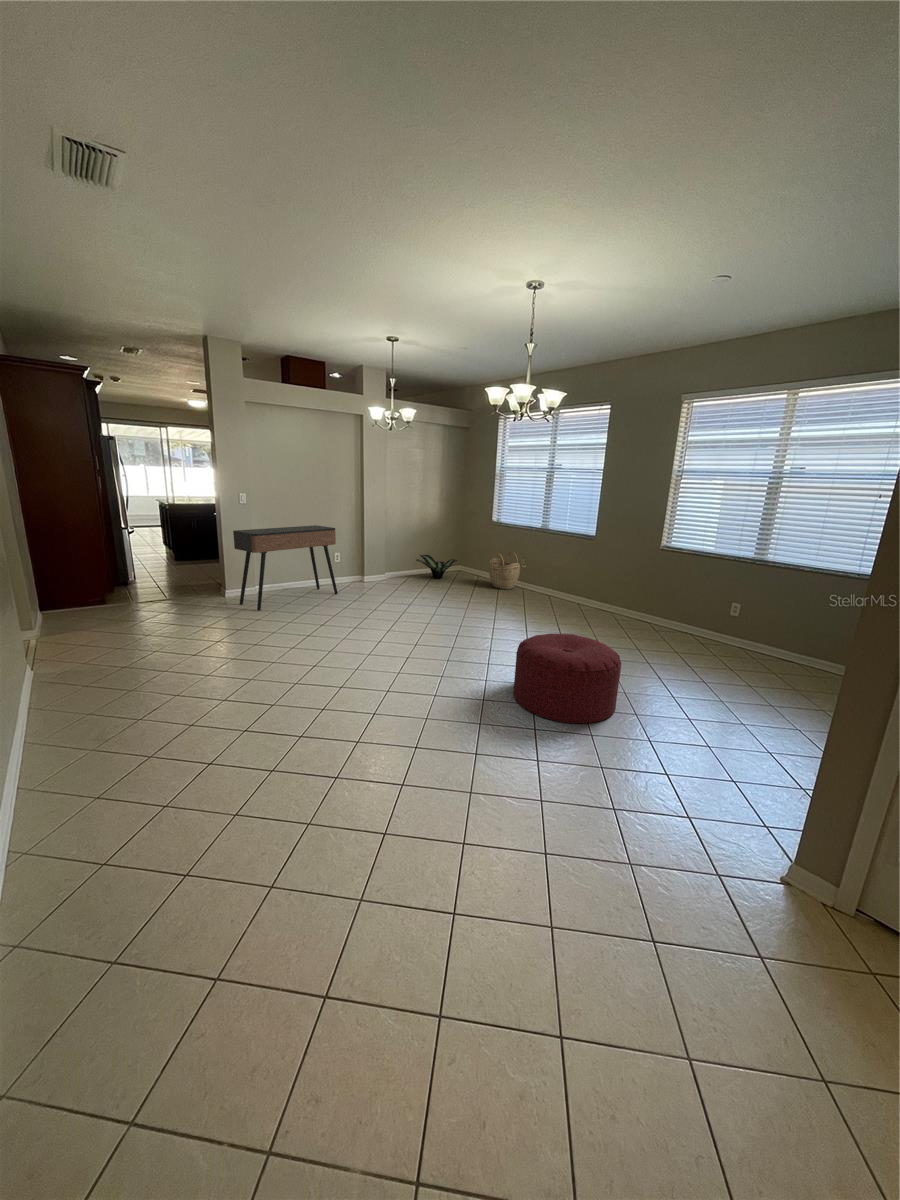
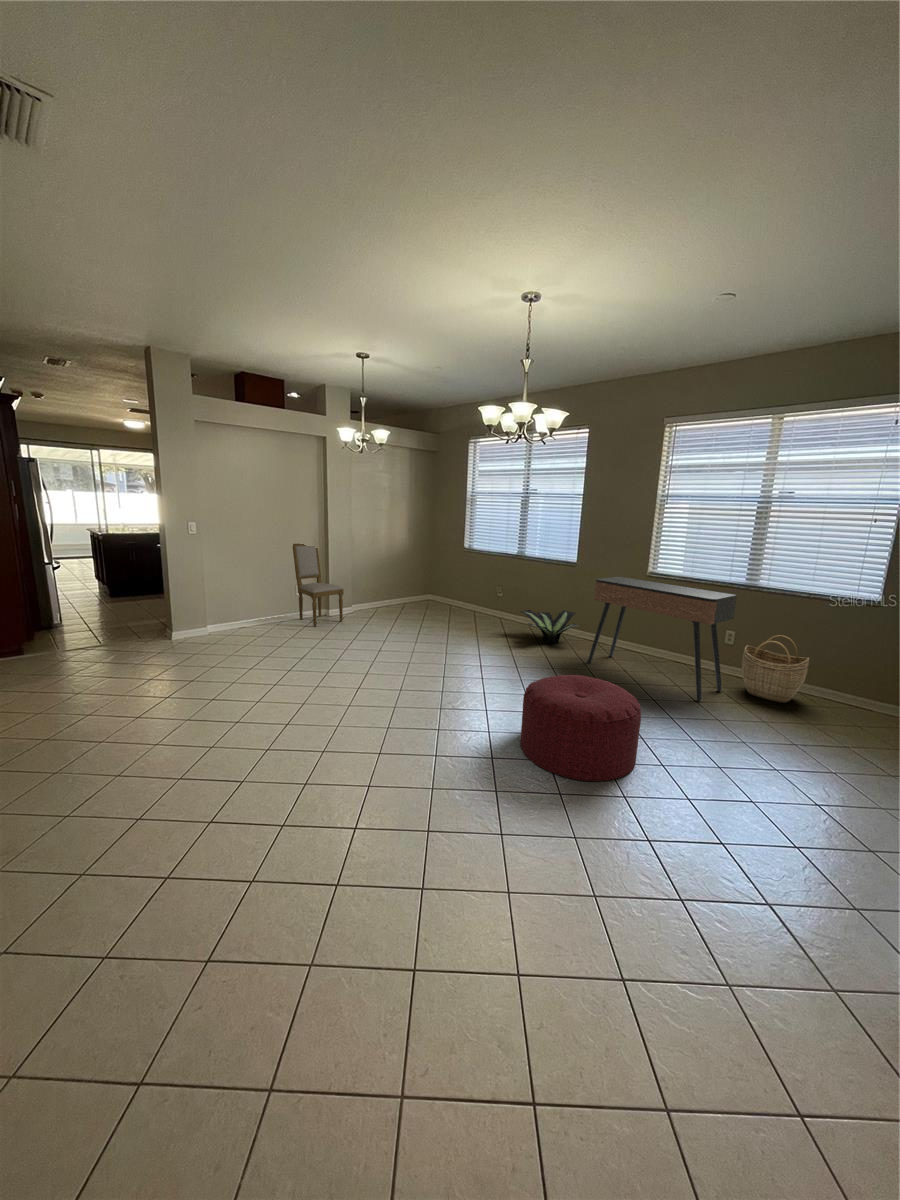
dining chair: none [331,514,376,590] -> present [292,544,344,627]
console table: present [233,525,338,611] -> present [588,577,737,700]
woven basket: present [489,552,520,590] -> present [742,635,809,703]
potted plant: present [416,555,457,579] -> present [521,610,580,644]

